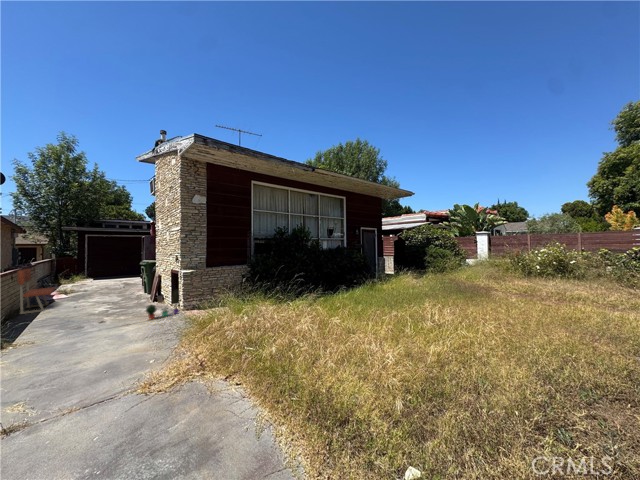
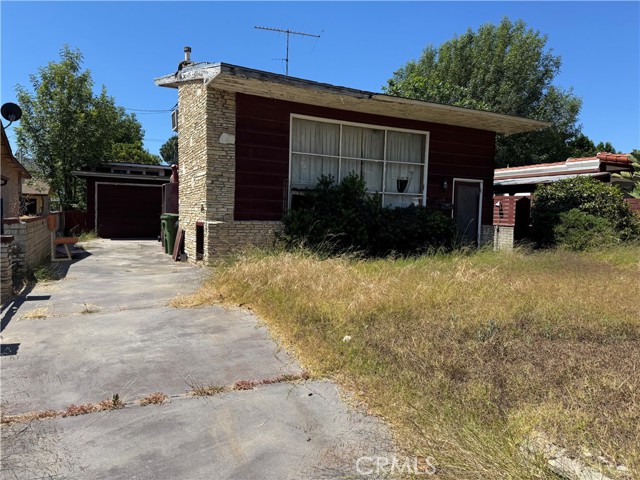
potted plant: present [146,292,180,319] -> none [170,243,206,274]

